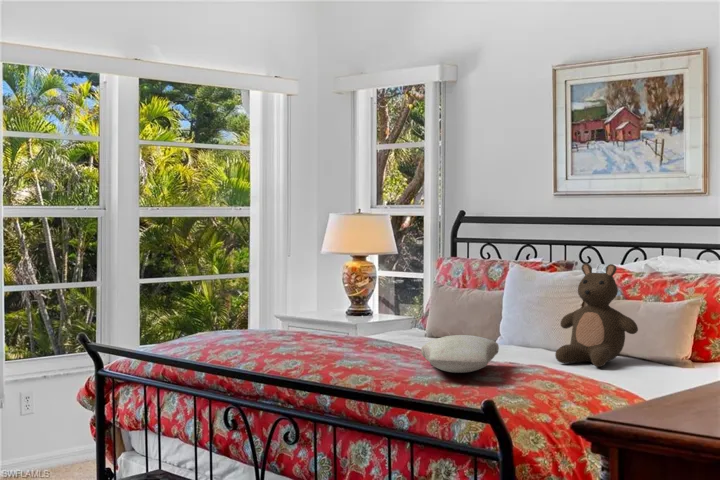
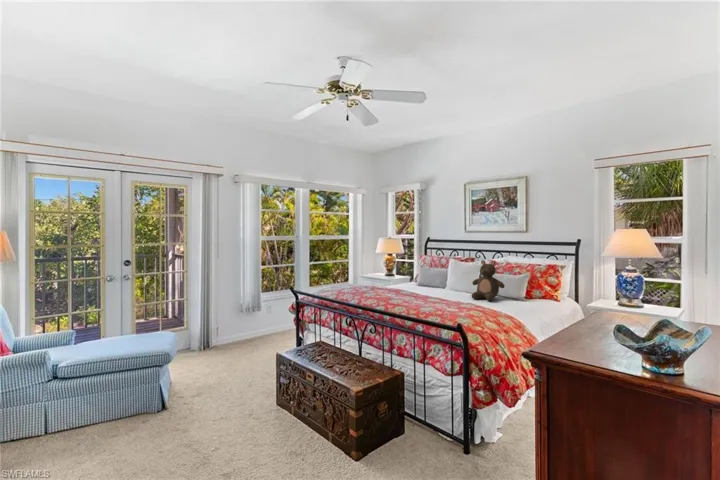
pillow: present [421,335,499,373] -> none [422,291,453,307]

